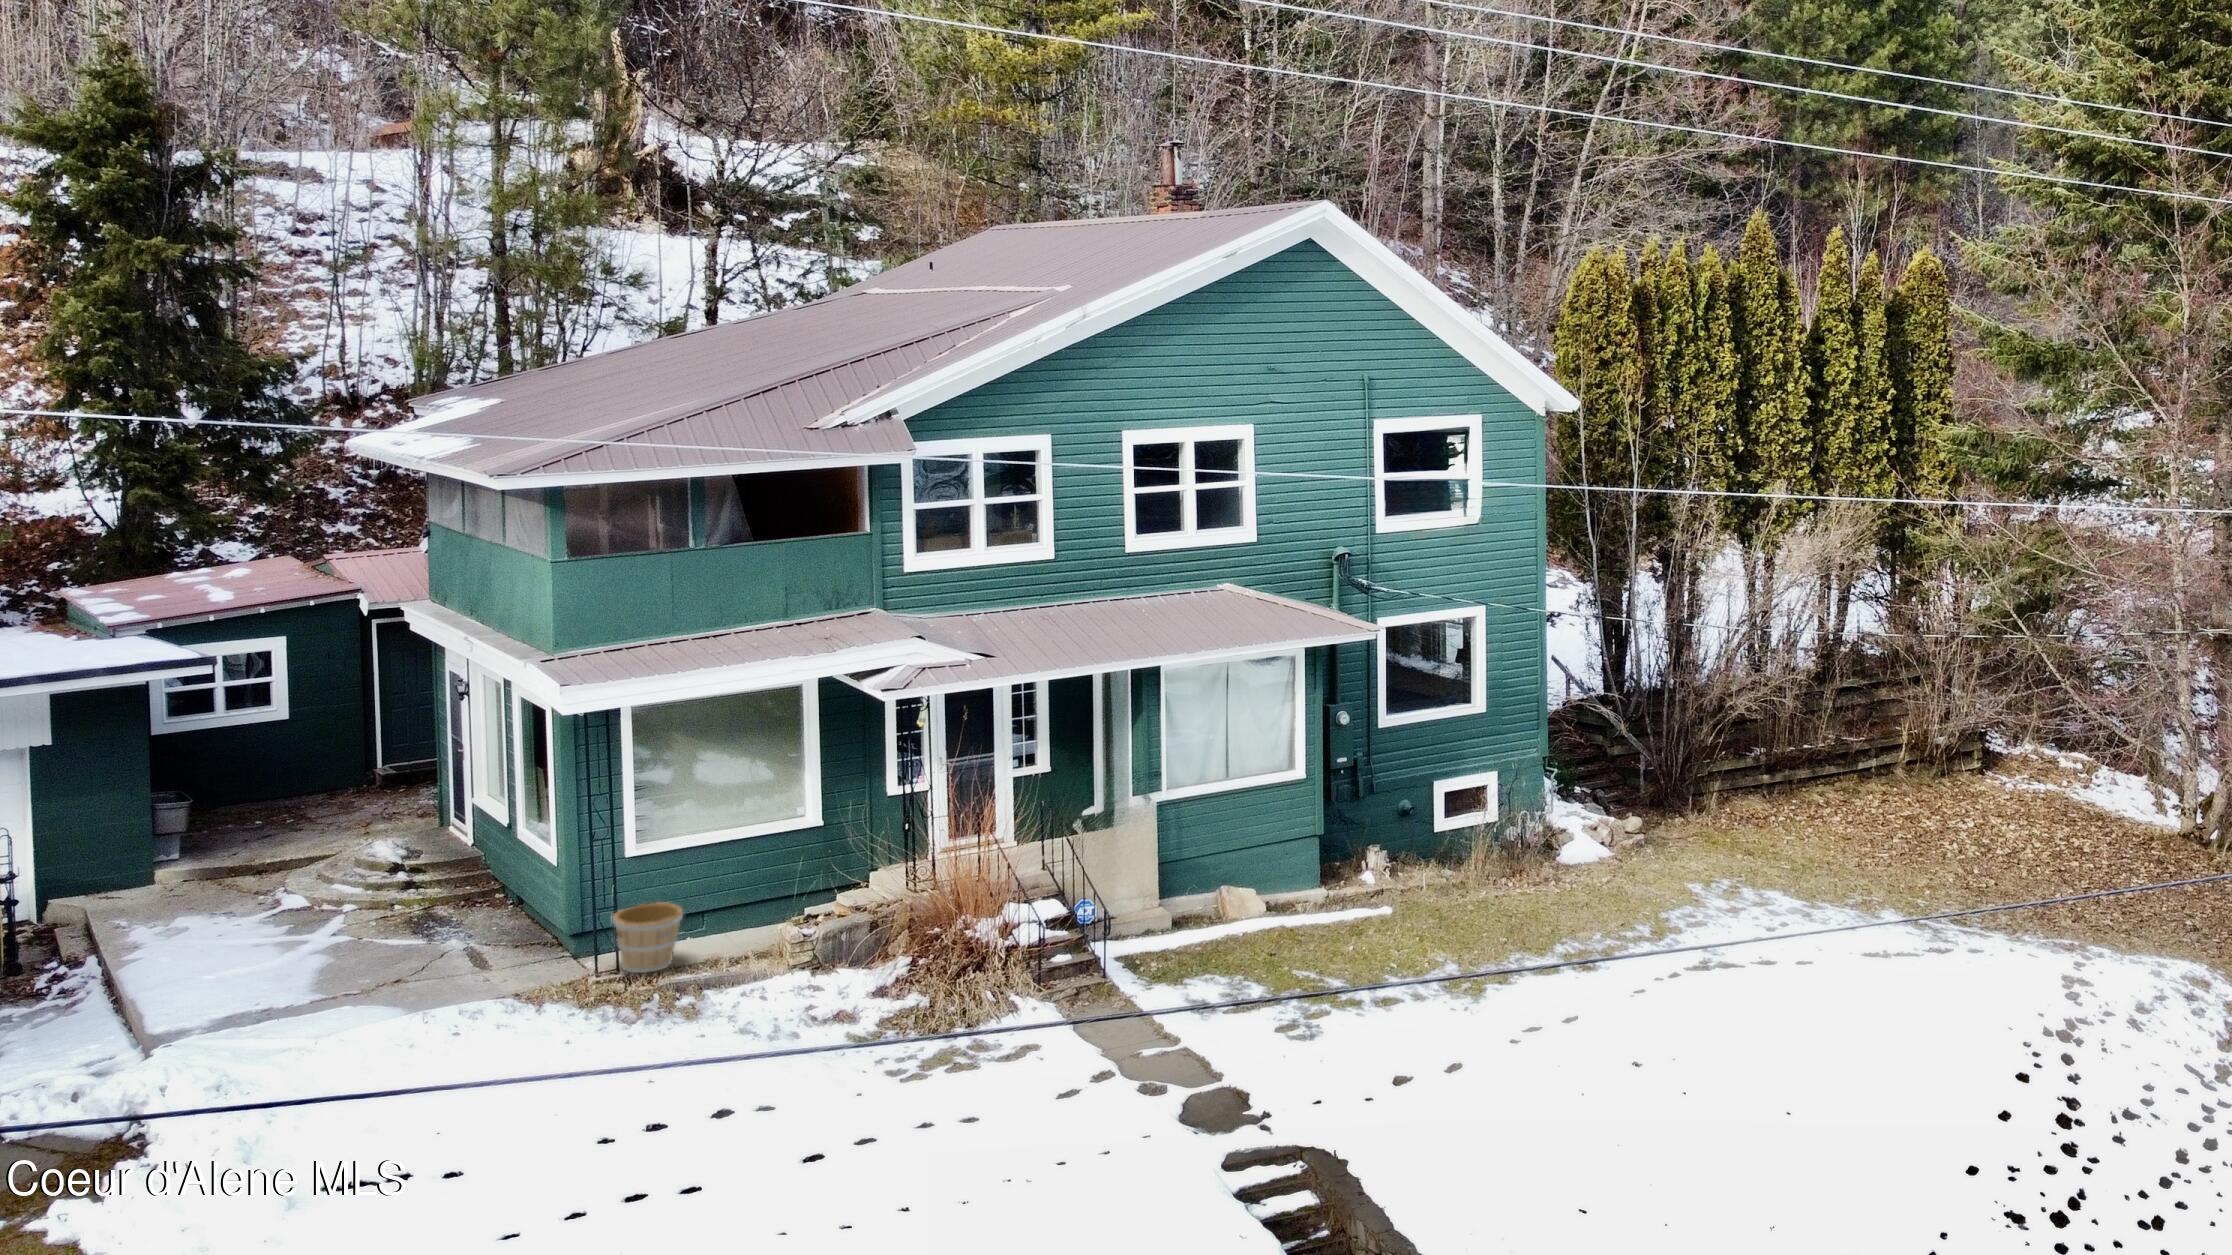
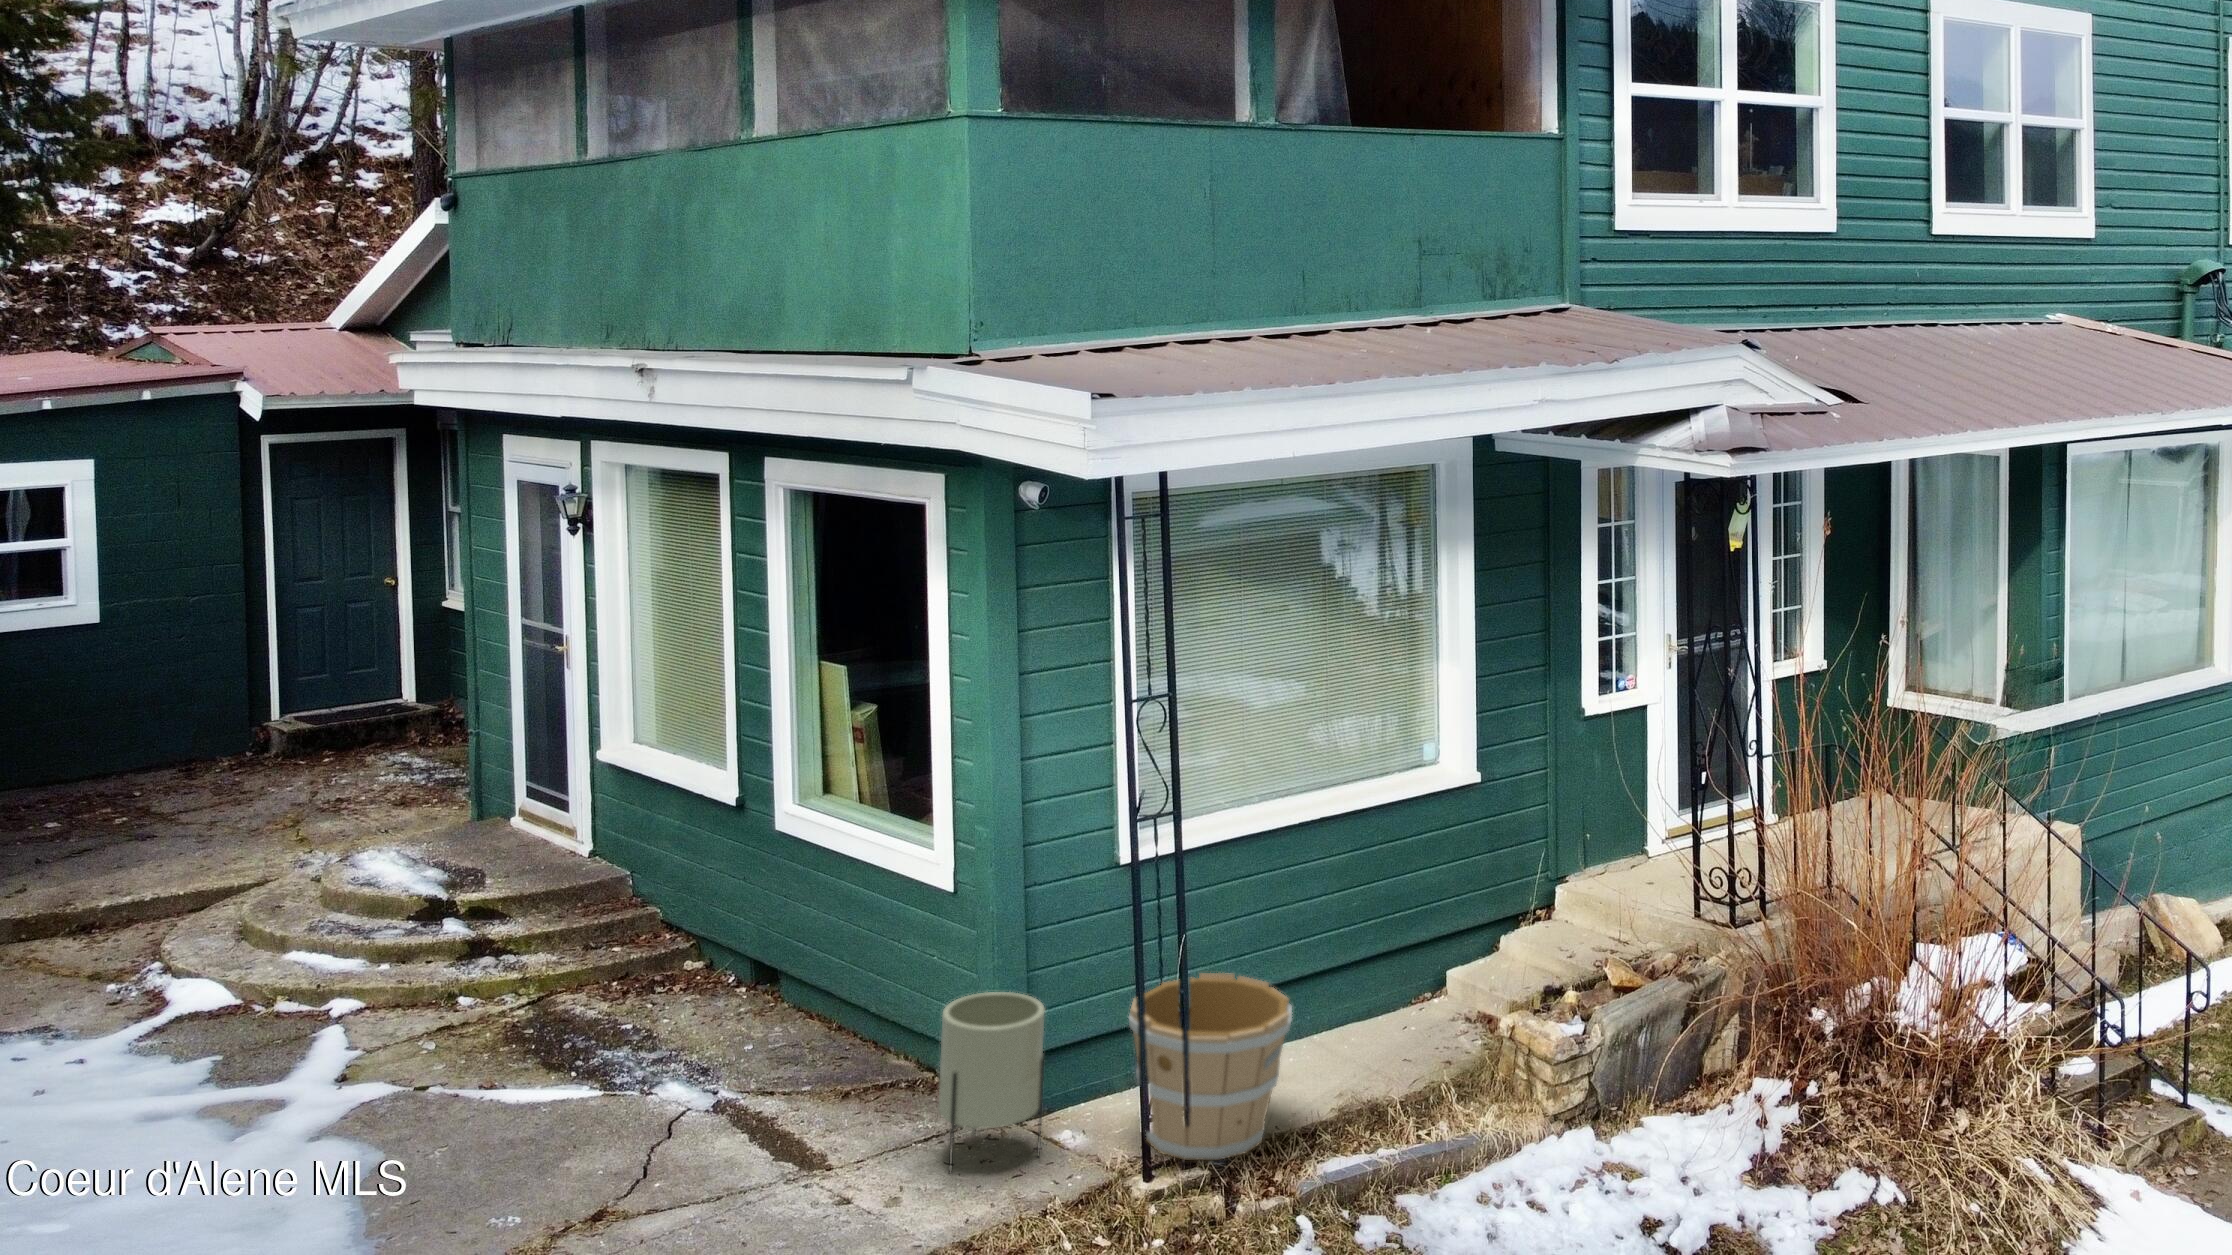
planter: none [536,906,579,973] -> present [939,992,1045,1173]

